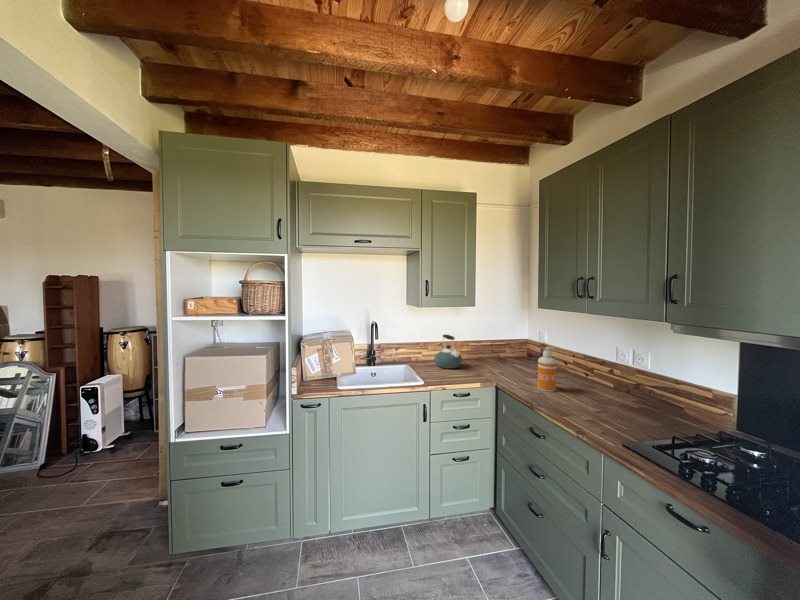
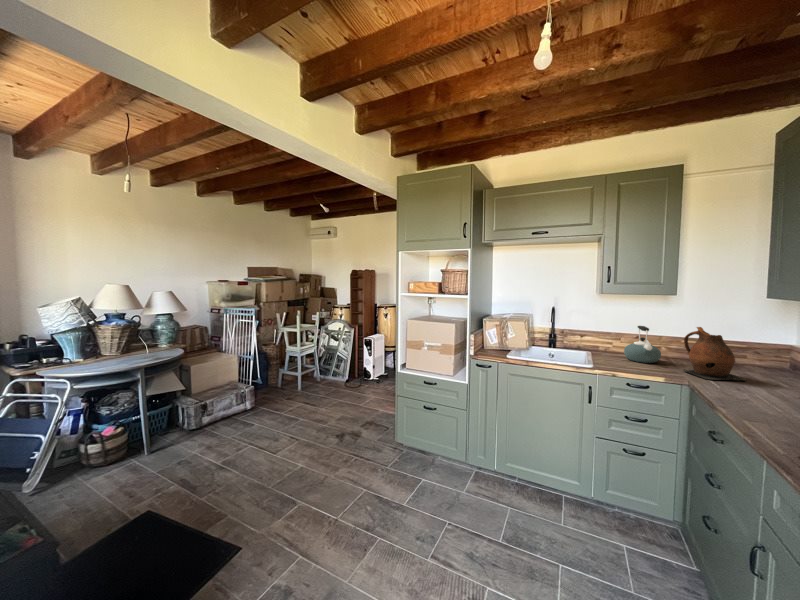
ceramic pitcher: none [481,333,521,378] -> present [684,327,746,380]
soap dispenser: present [537,347,557,392] -> none [749,346,784,403]

